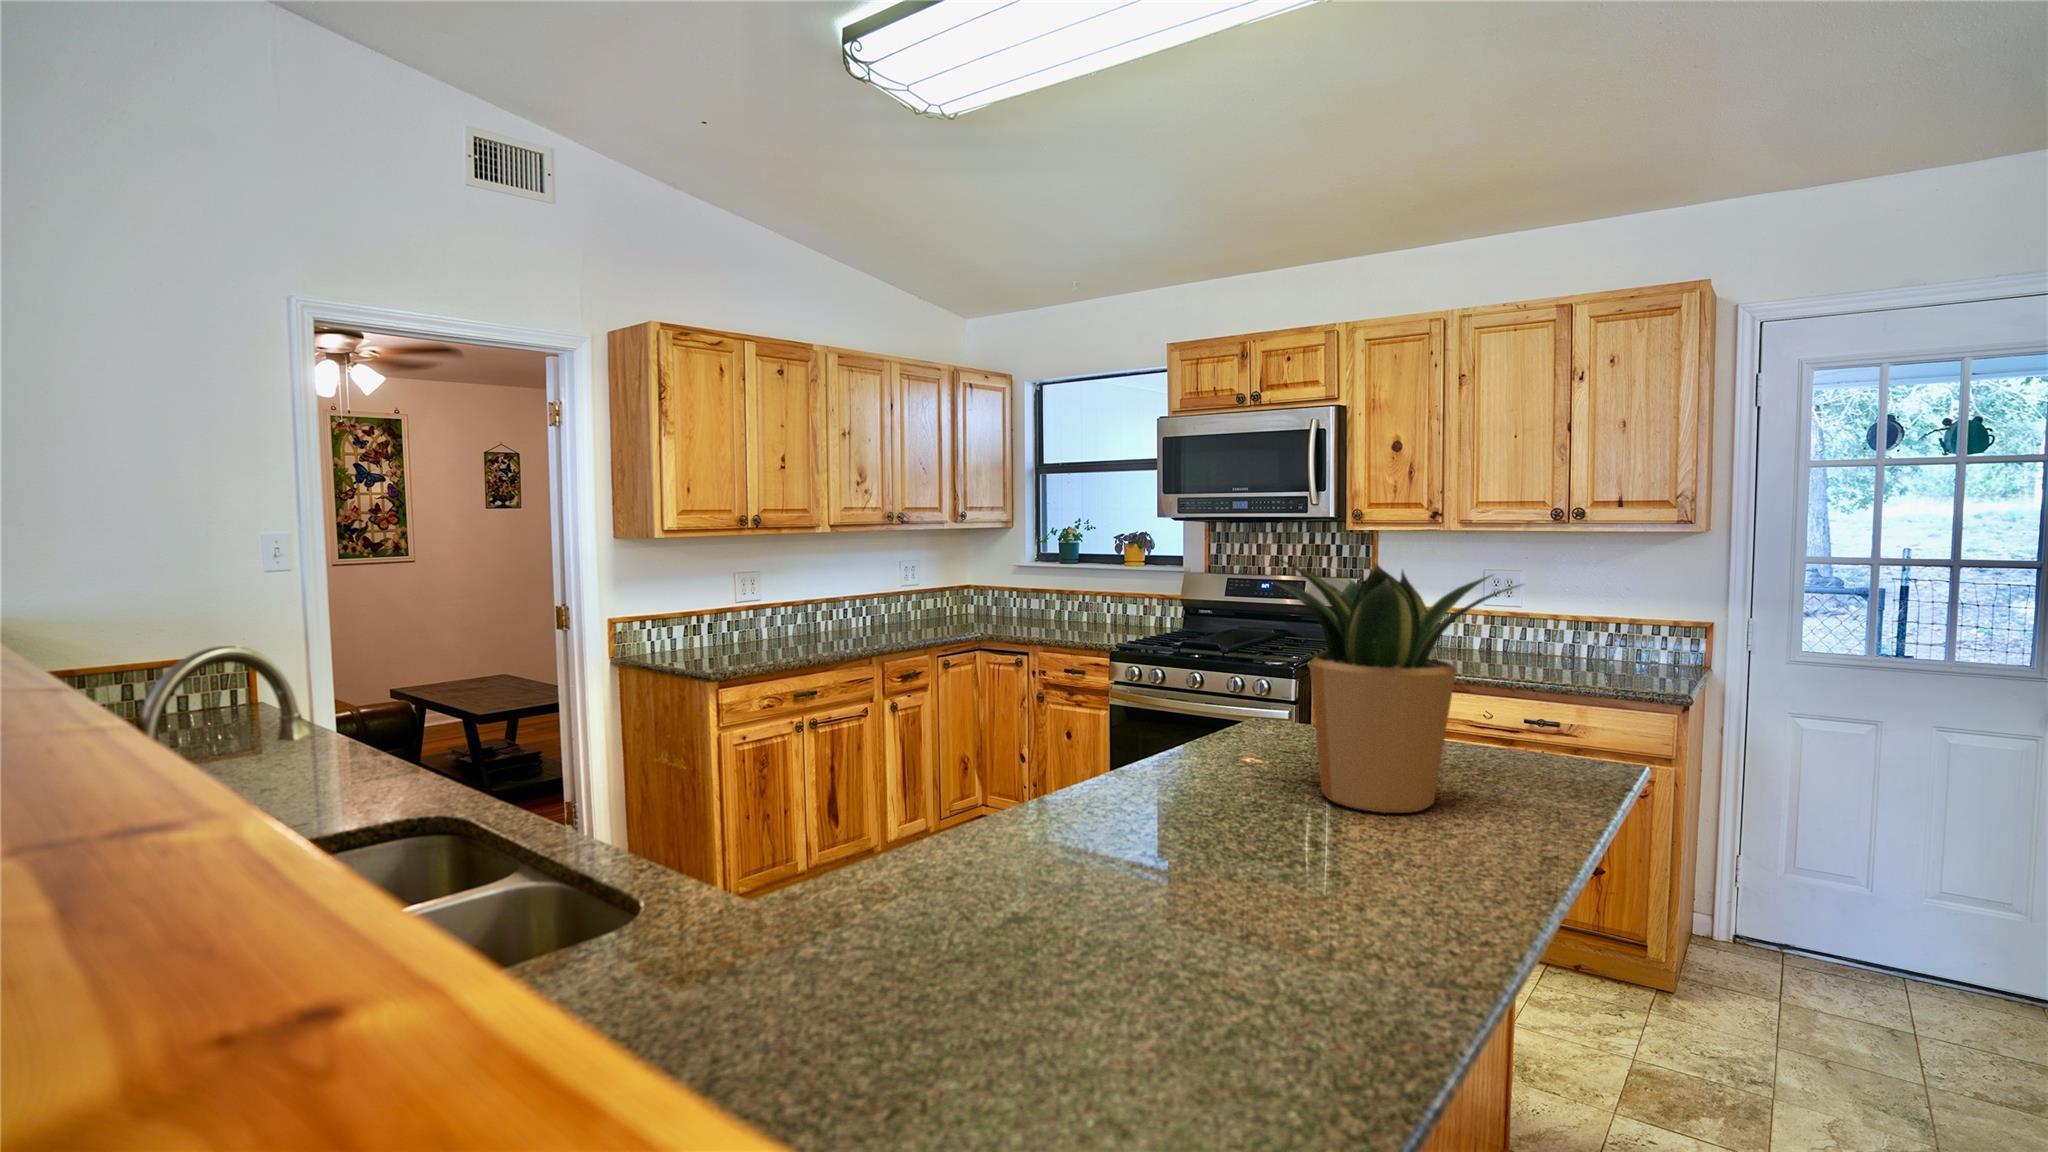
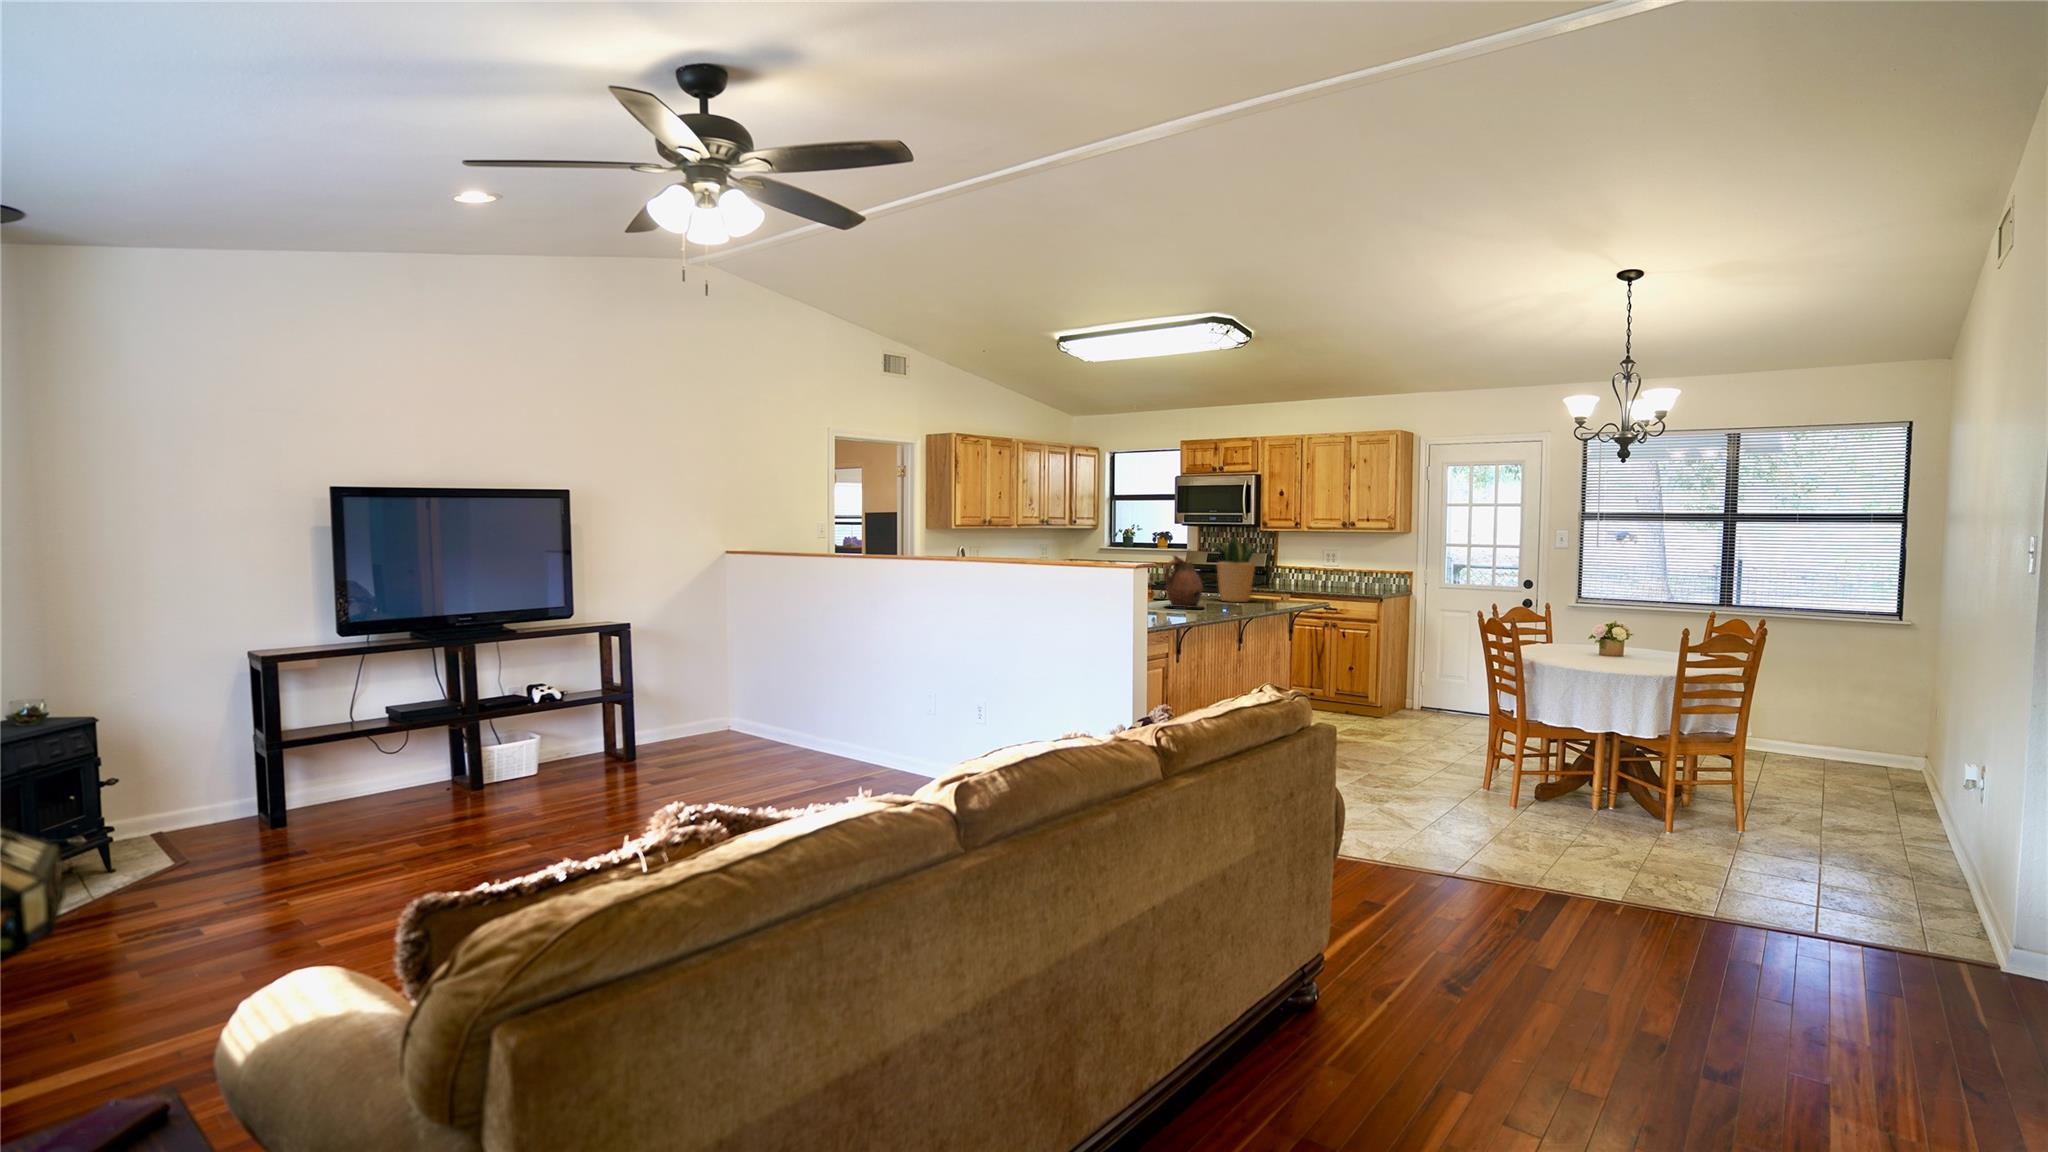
ceramic pitcher: none [1104,691,1322,1002] -> present [1164,556,1203,608]

